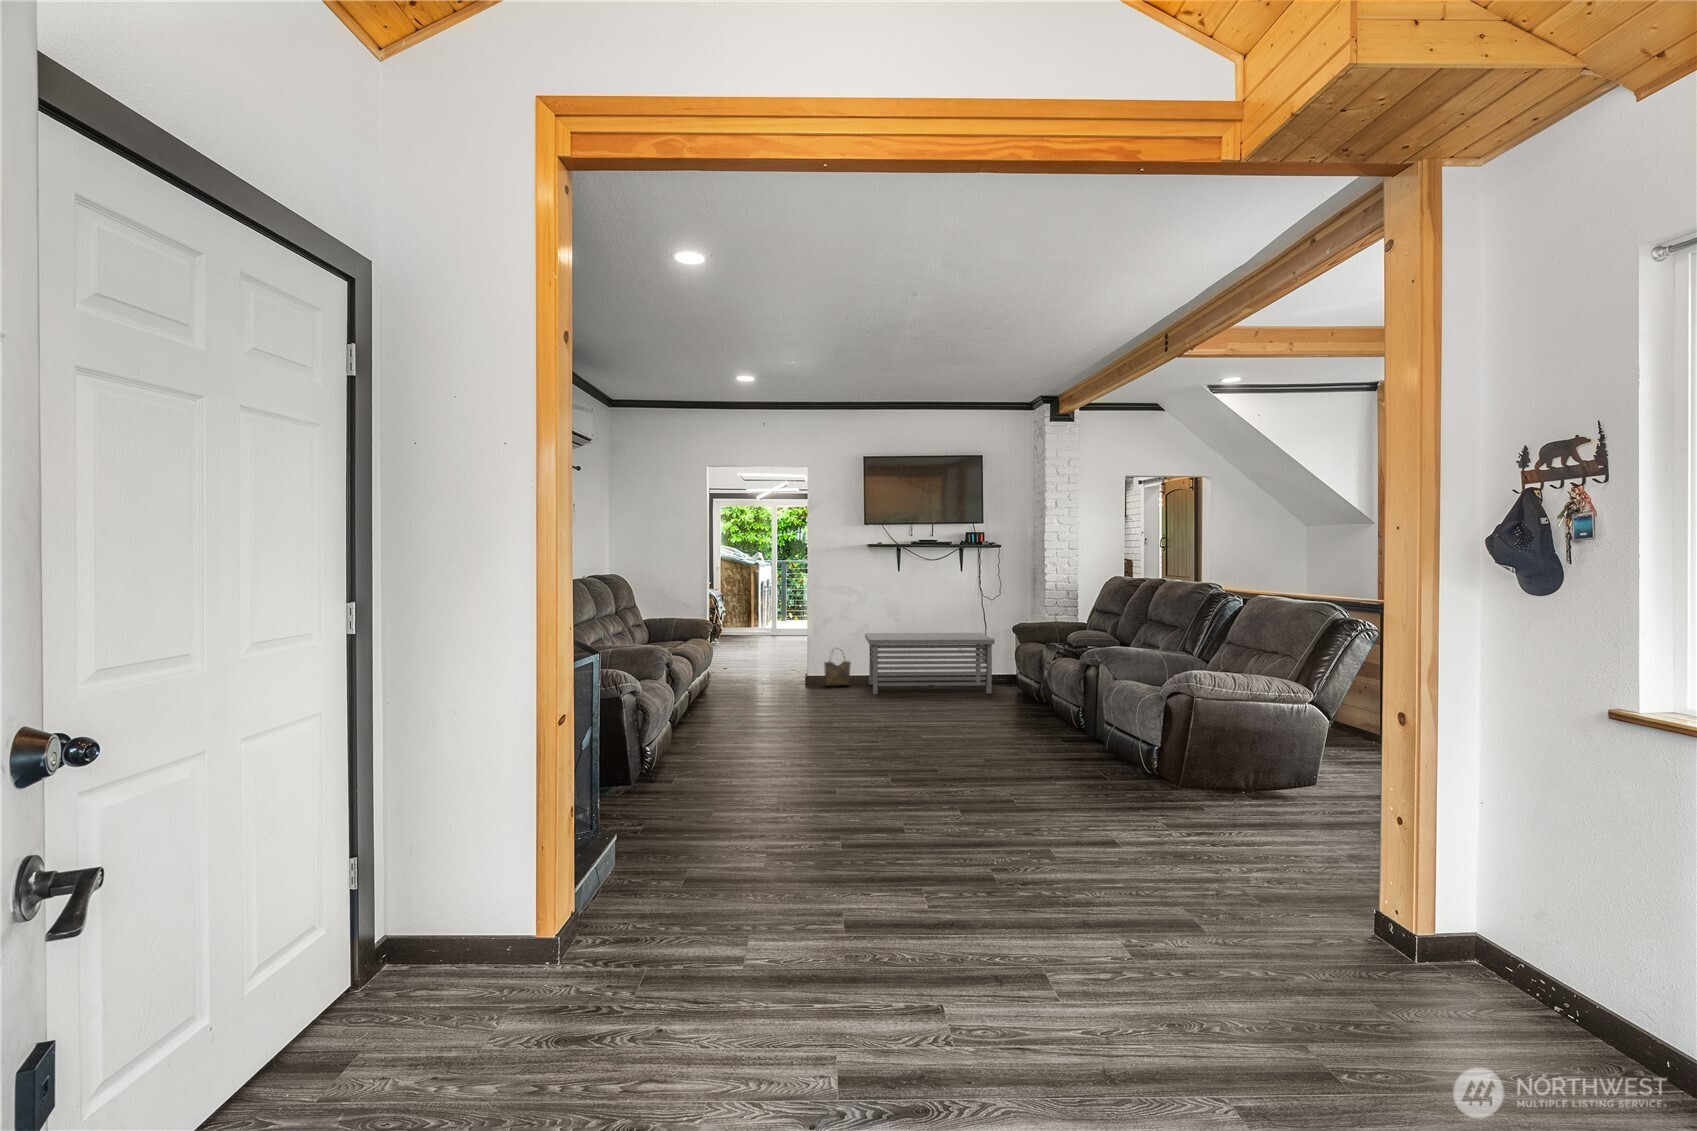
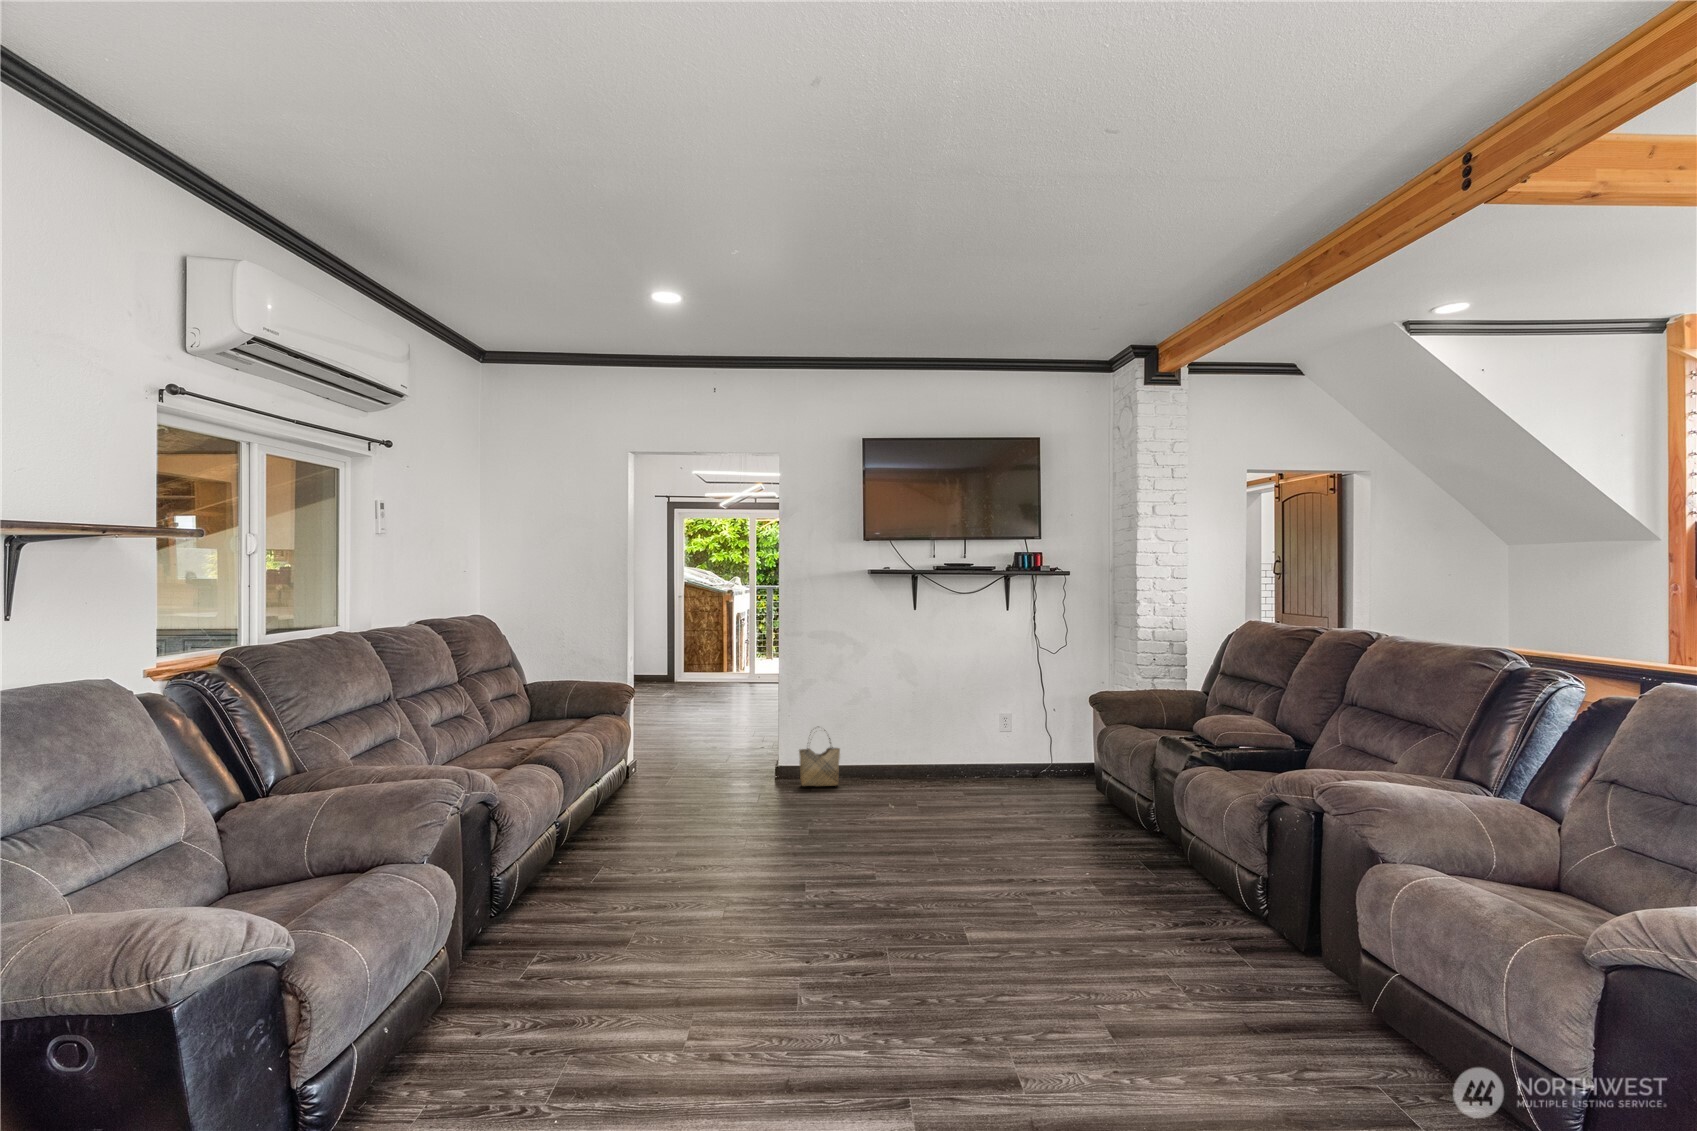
storage bench: present [865,633,995,694] -> none [862,704,1068,809]

